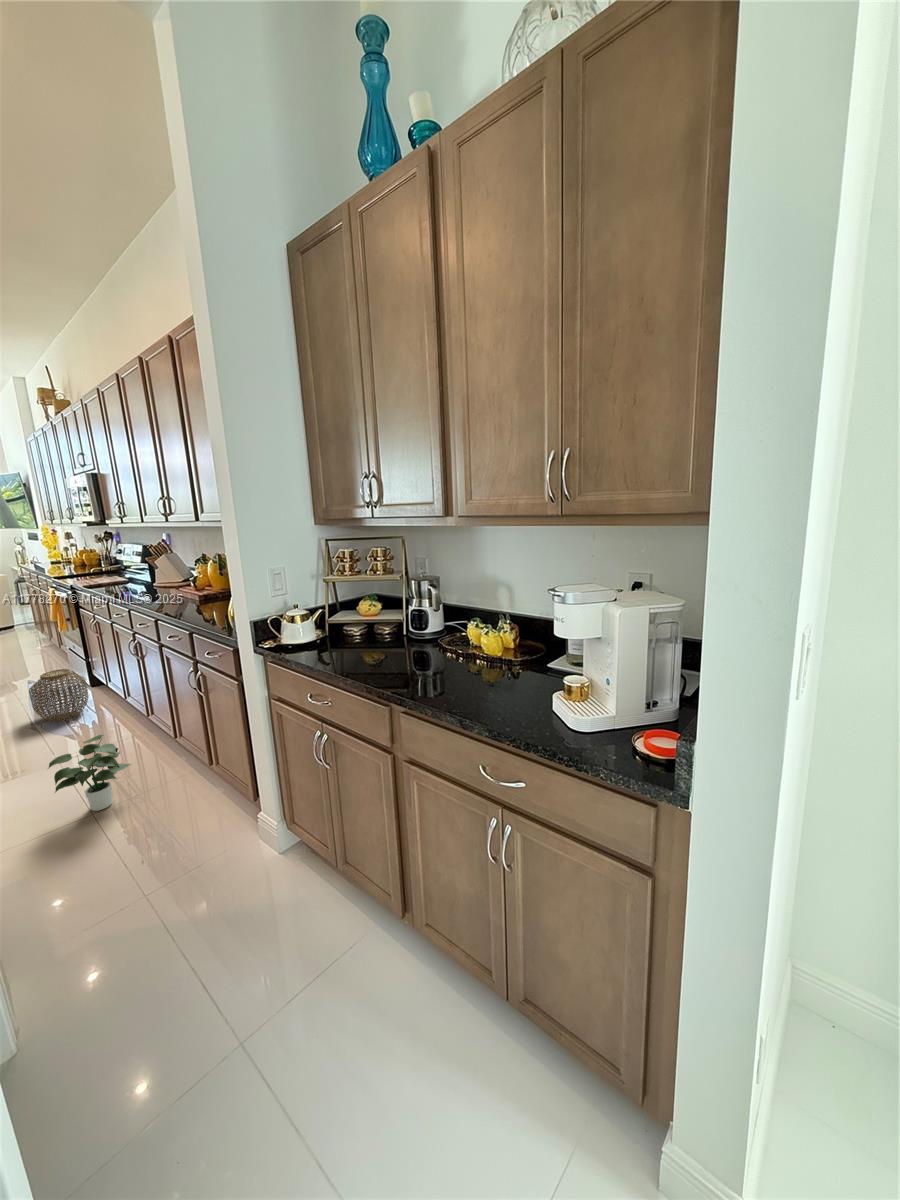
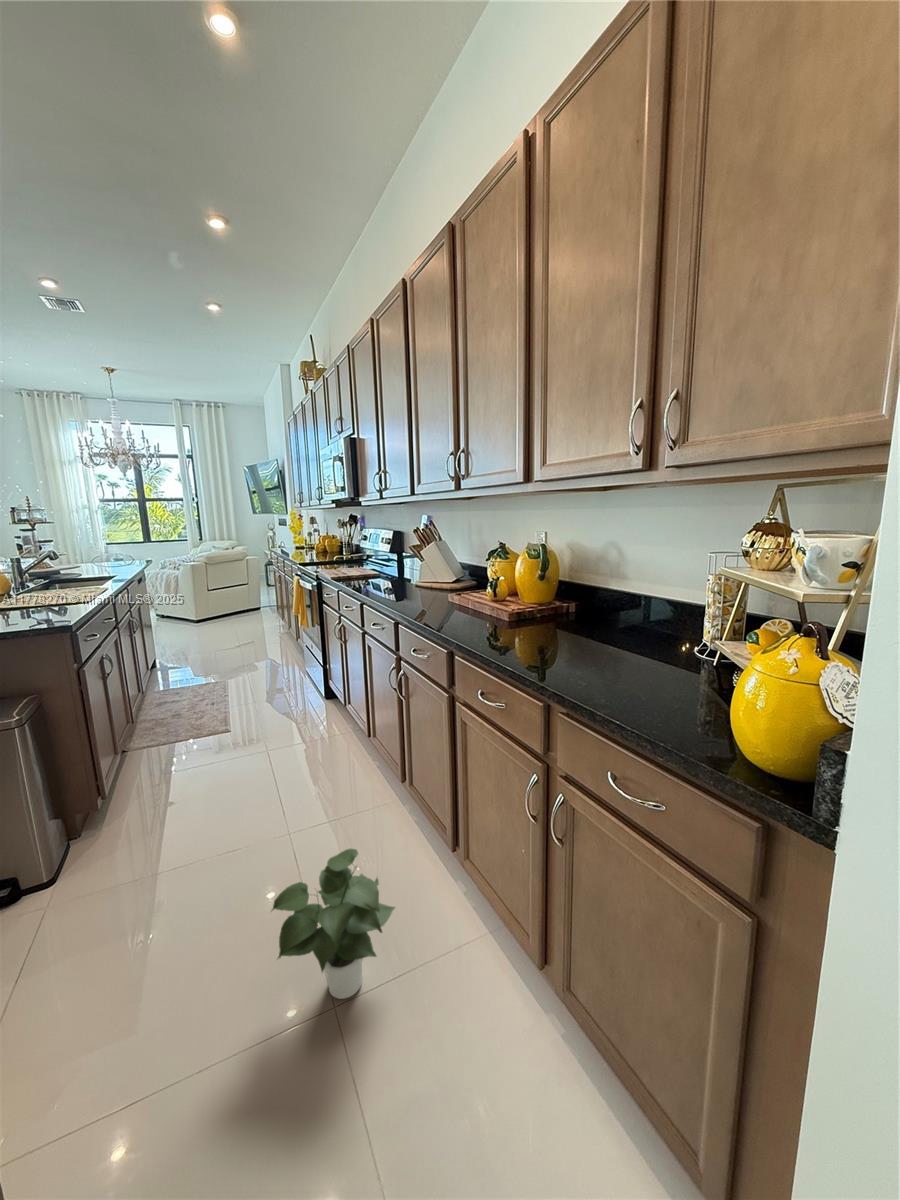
woven basket: present [29,669,88,722] -> none [263,679,324,745]

